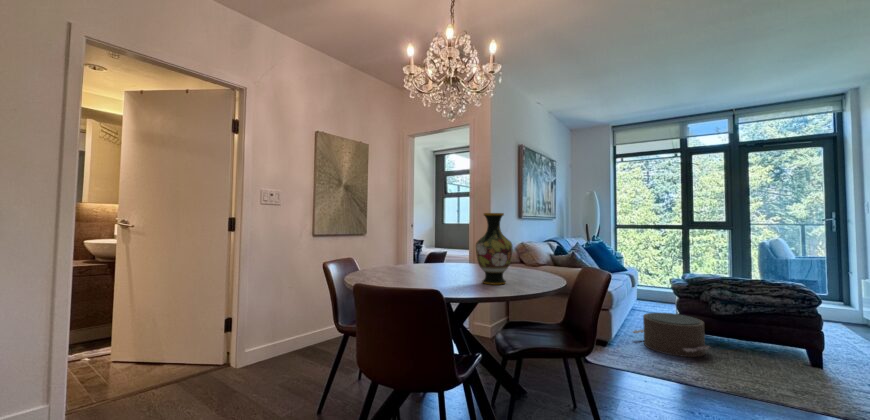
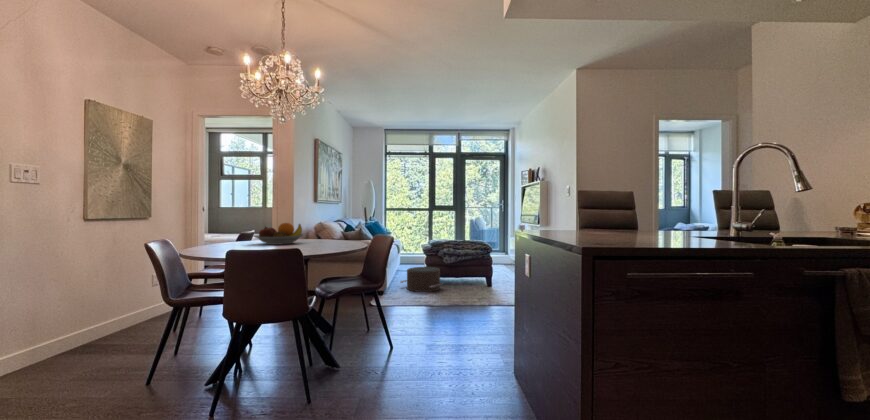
vase: present [476,213,513,285] -> none [322,201,346,246]
fruit bowl: none [403,244,467,273] -> present [254,223,304,245]

